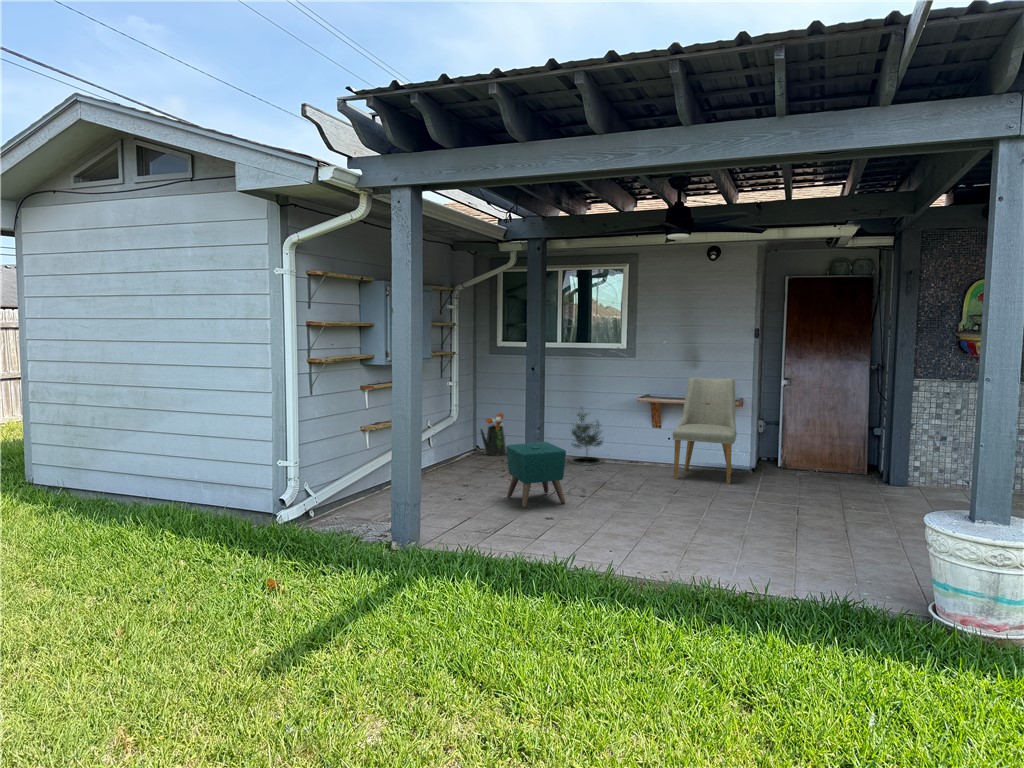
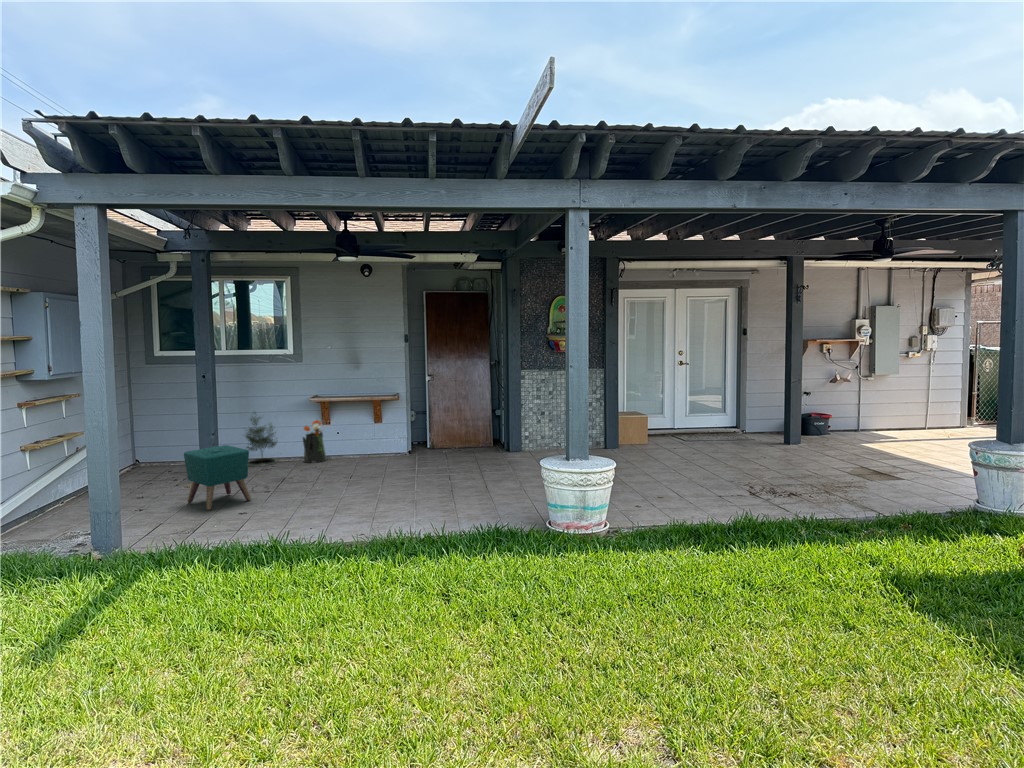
chair: present [673,377,737,484] -> none [344,377,396,468]
watering can: present [480,413,507,456] -> present [303,420,327,463]

